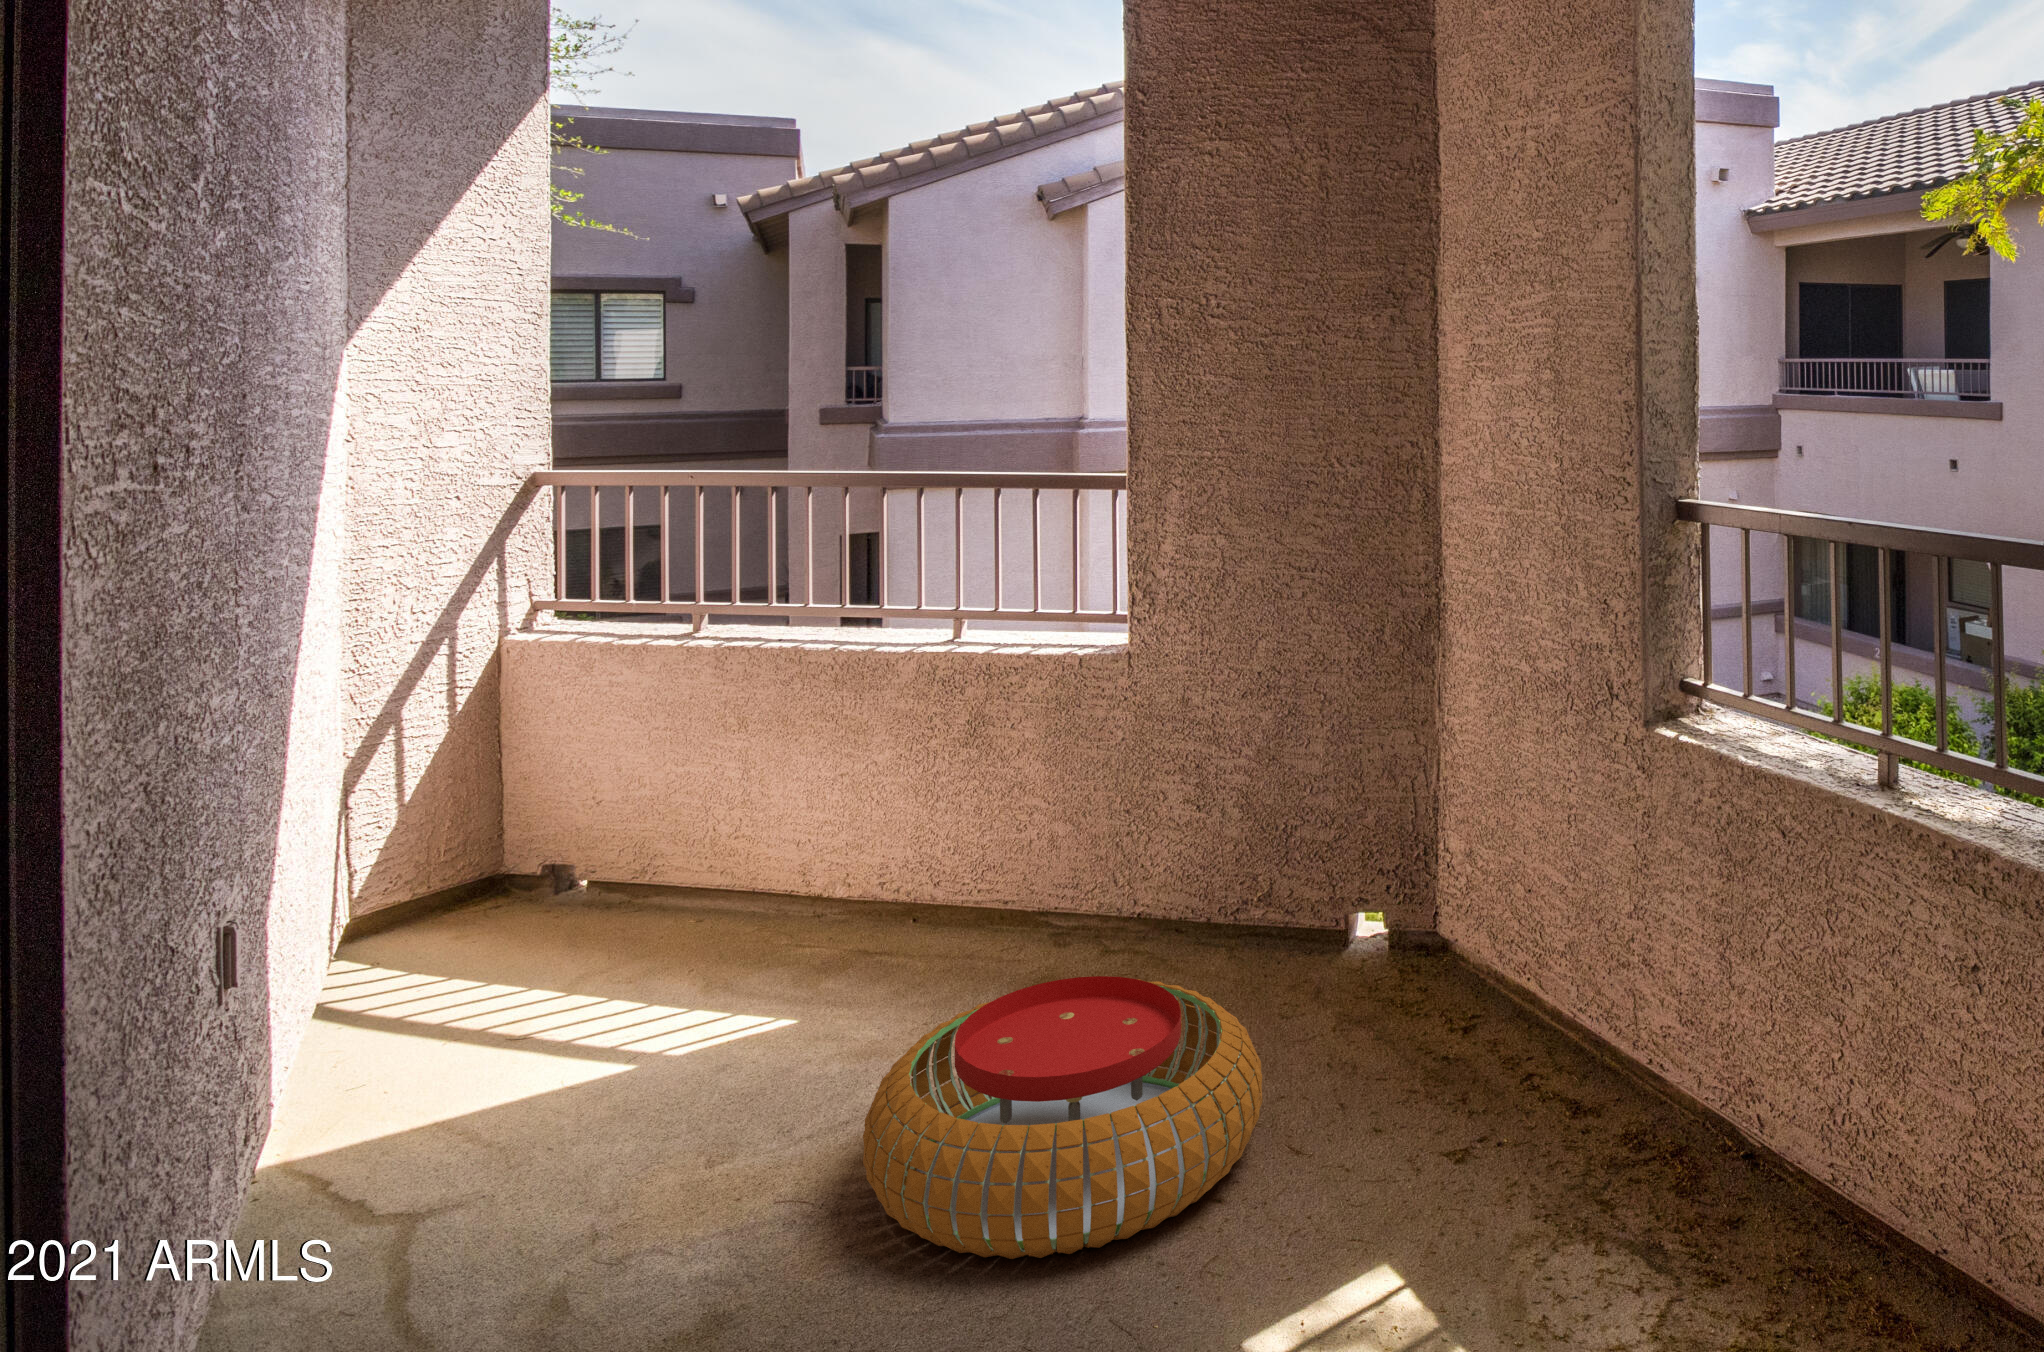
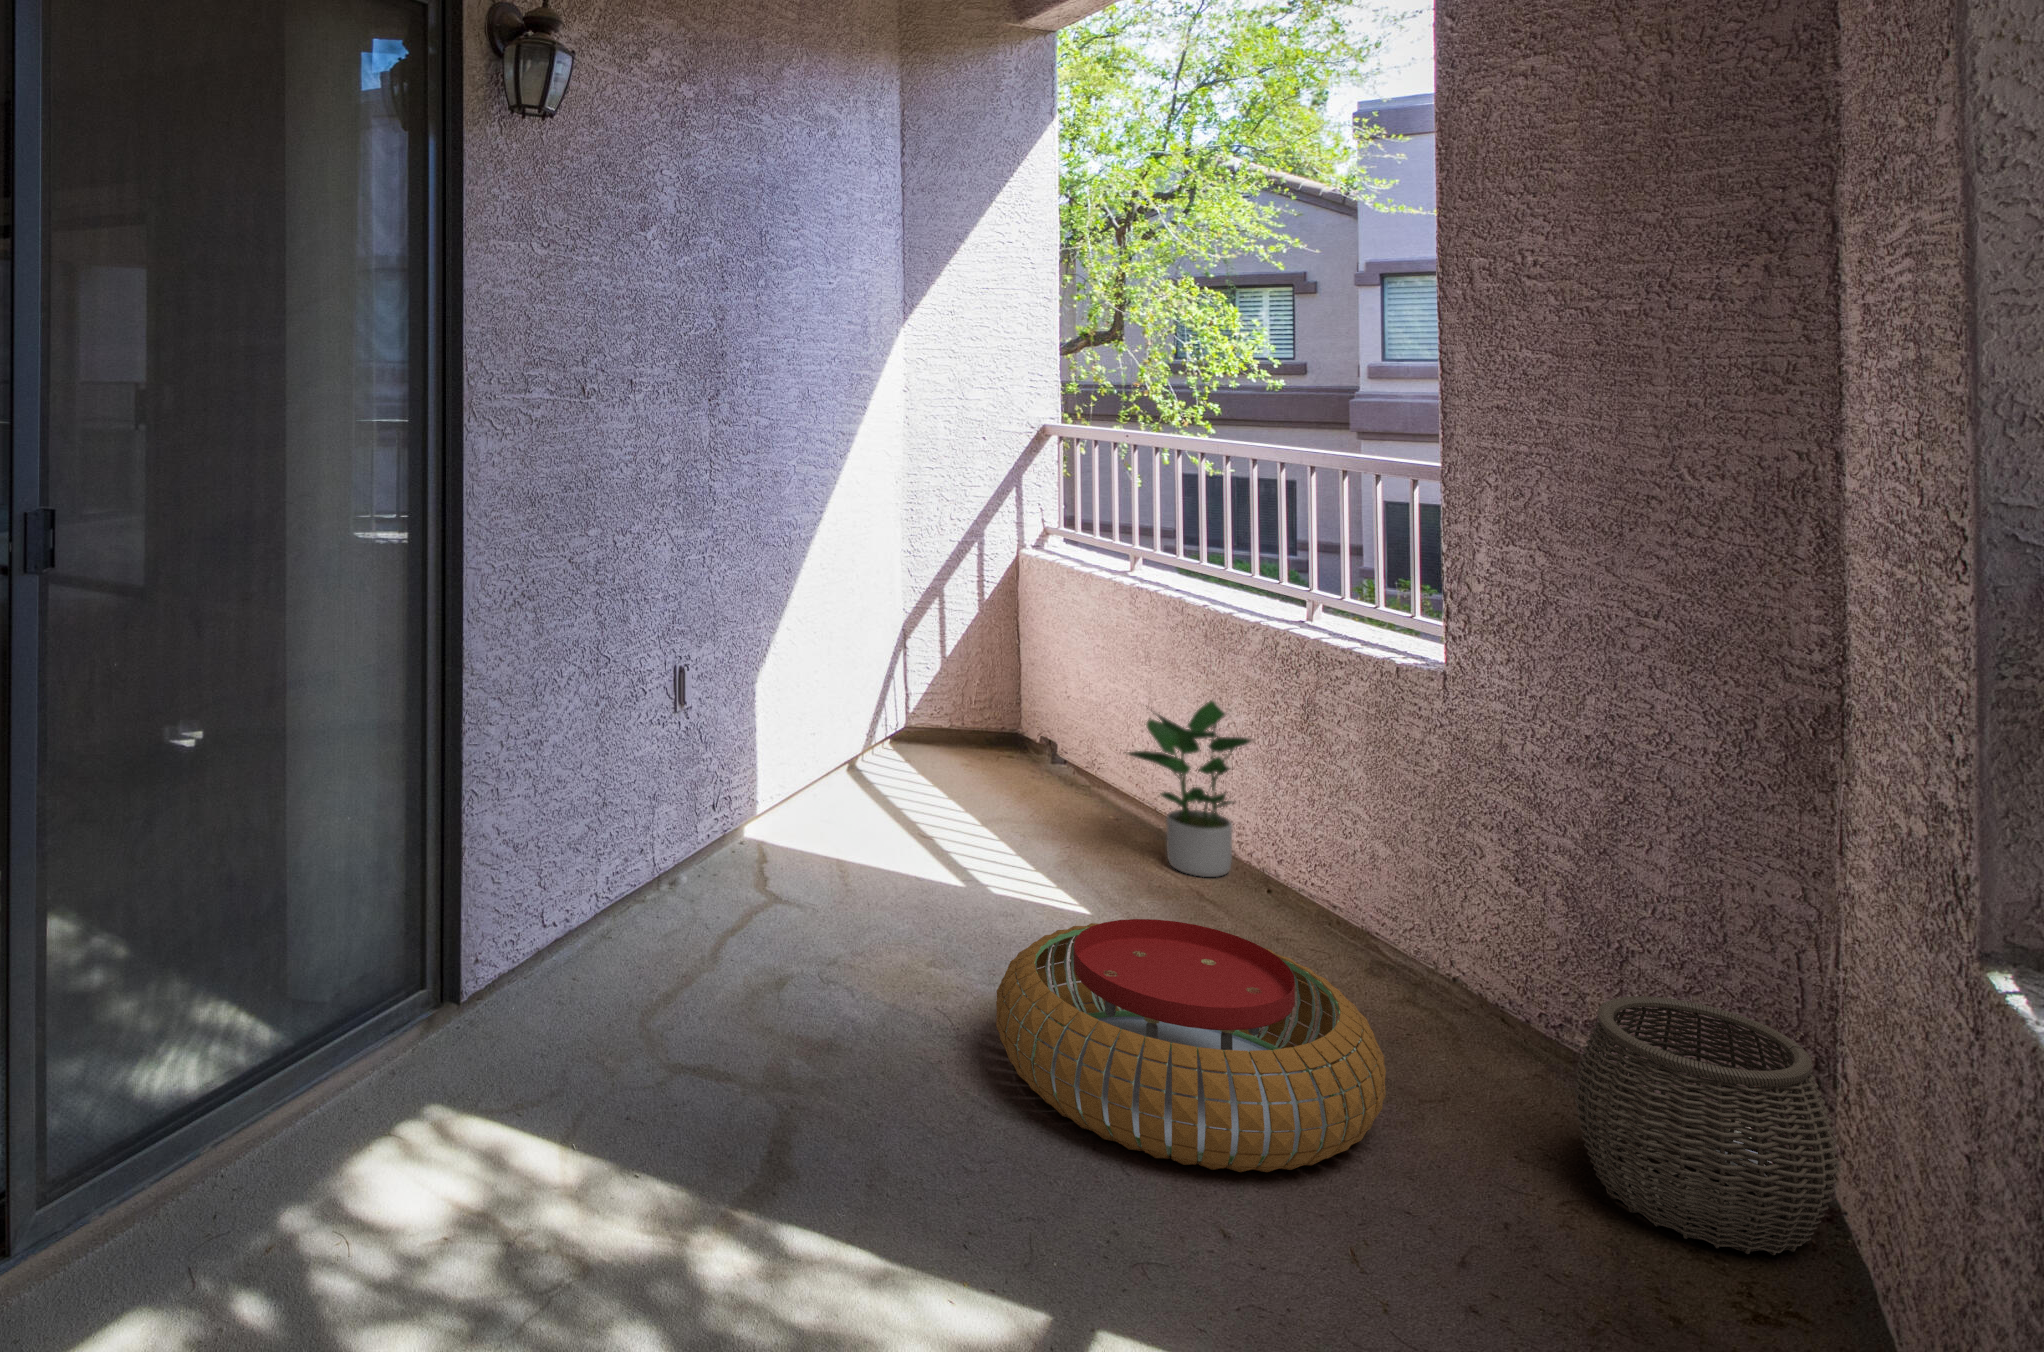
potted plant: none [766,736,941,957] -> present [1125,701,1251,877]
woven basket: none [1348,873,1509,1060] -> present [1574,996,1838,1255]

